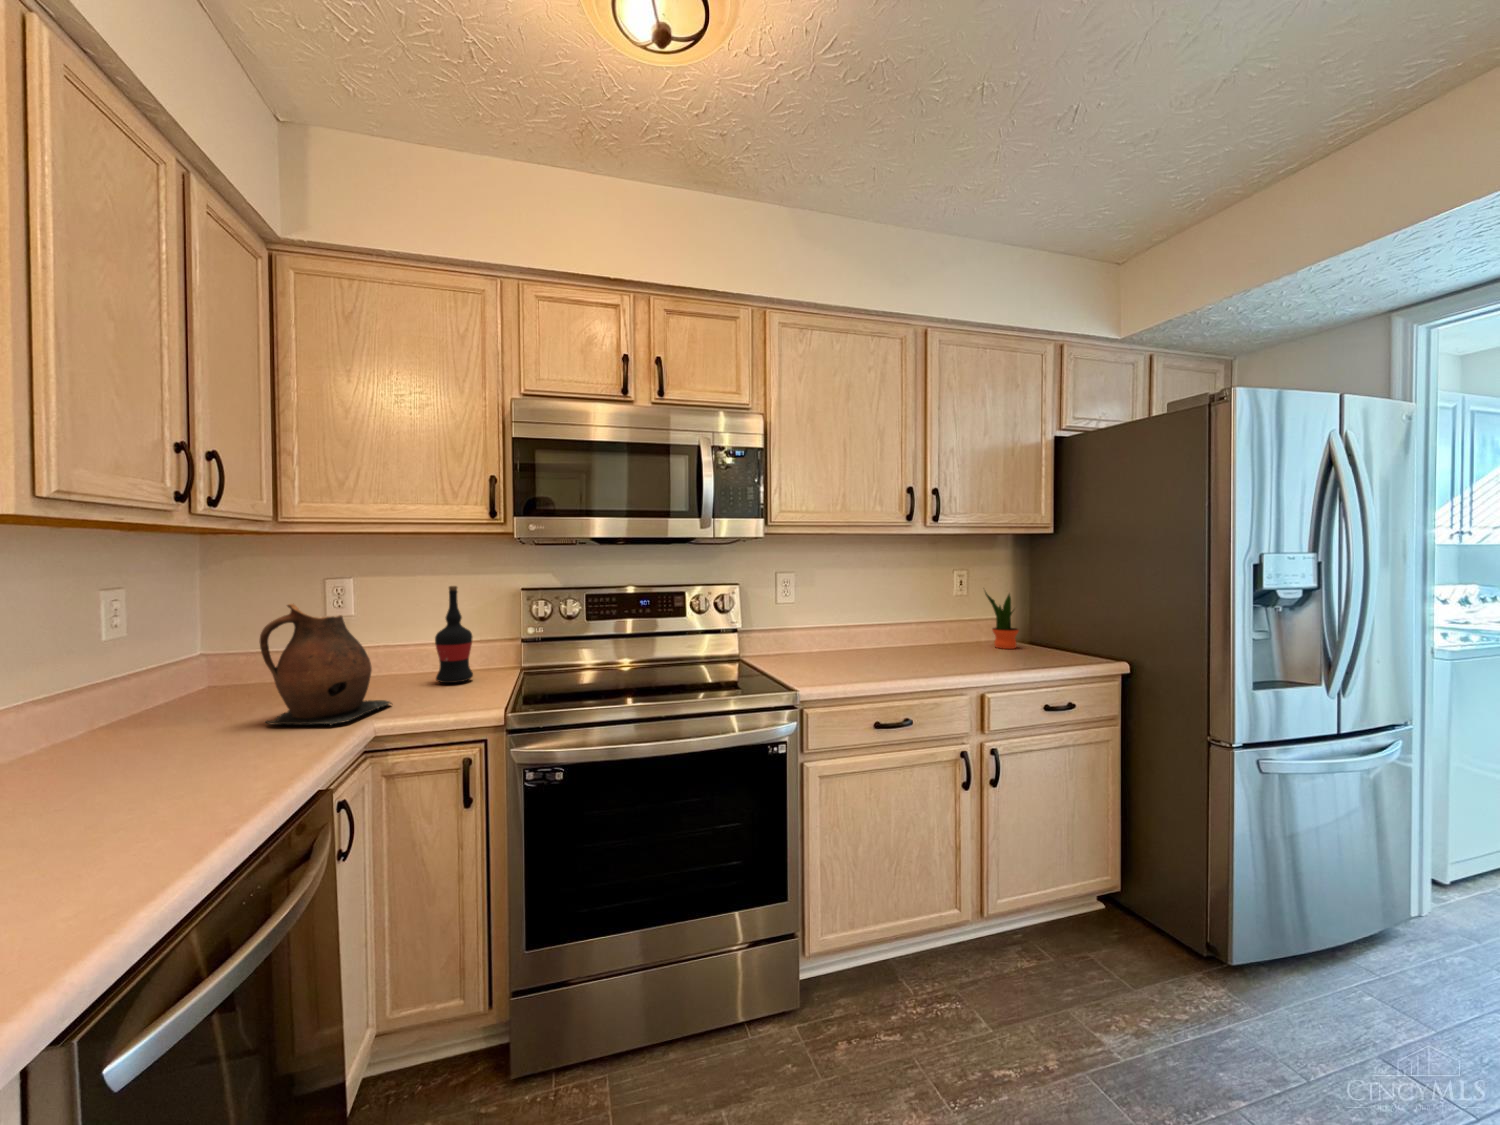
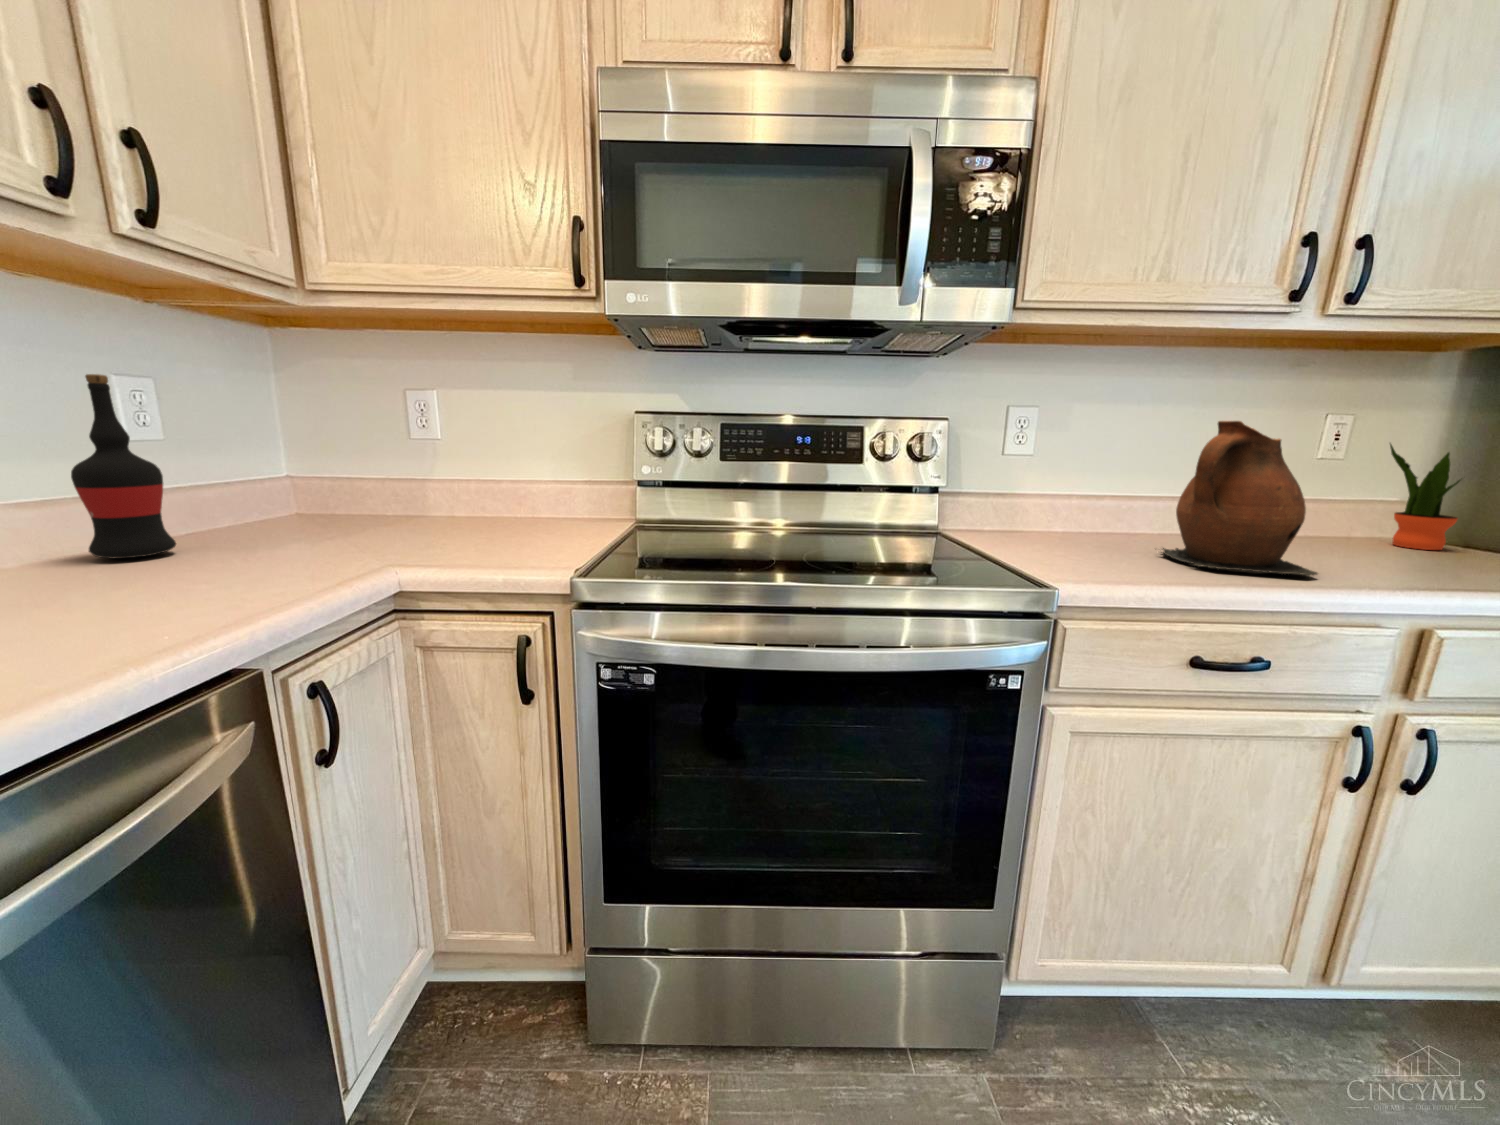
wine bottle: present [435,586,473,683] -> present [71,374,176,559]
ceramic pitcher: present [260,604,391,726] -> present [1163,421,1317,578]

